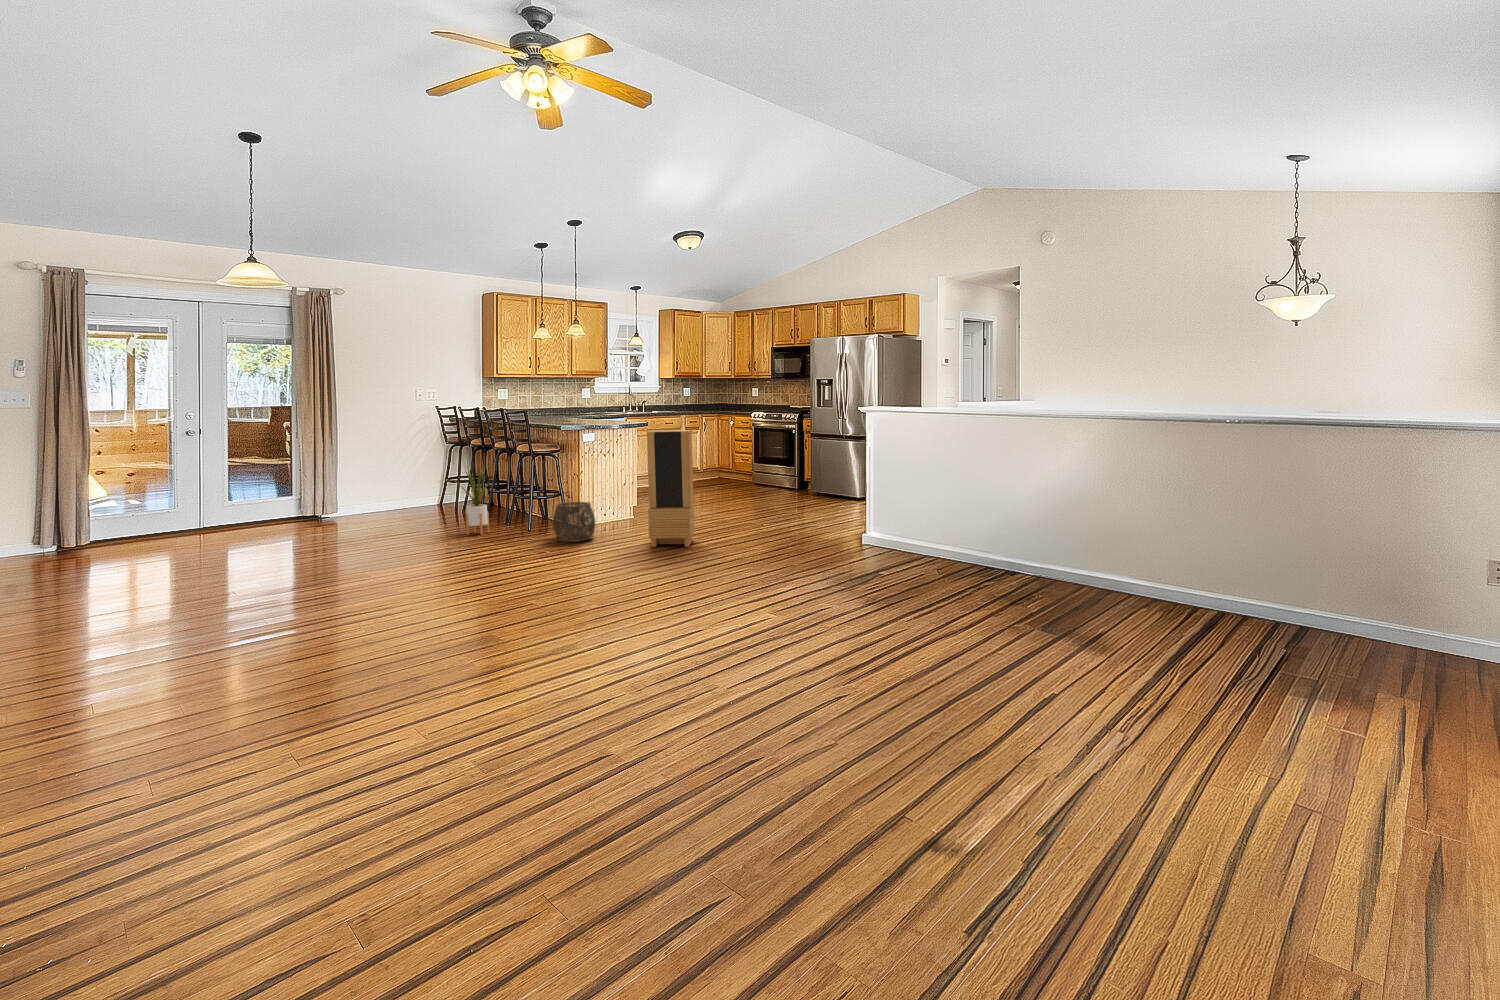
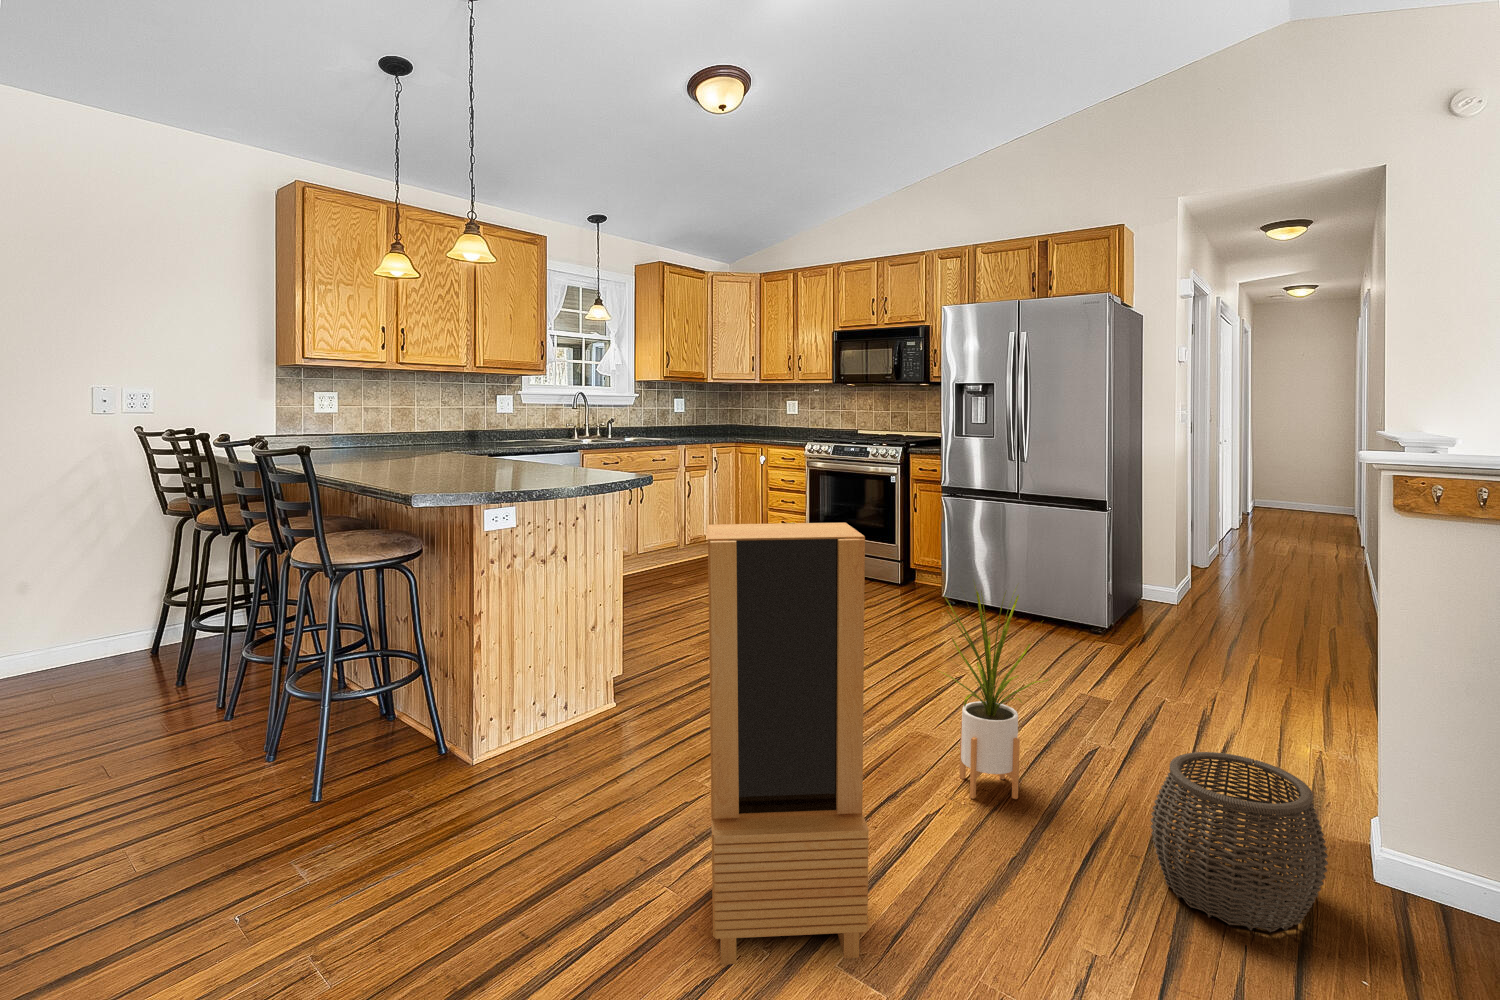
house plant: present [457,466,490,535] -> present [939,583,1049,799]
woven basket: present [553,502,596,542] -> present [1151,752,1328,932]

